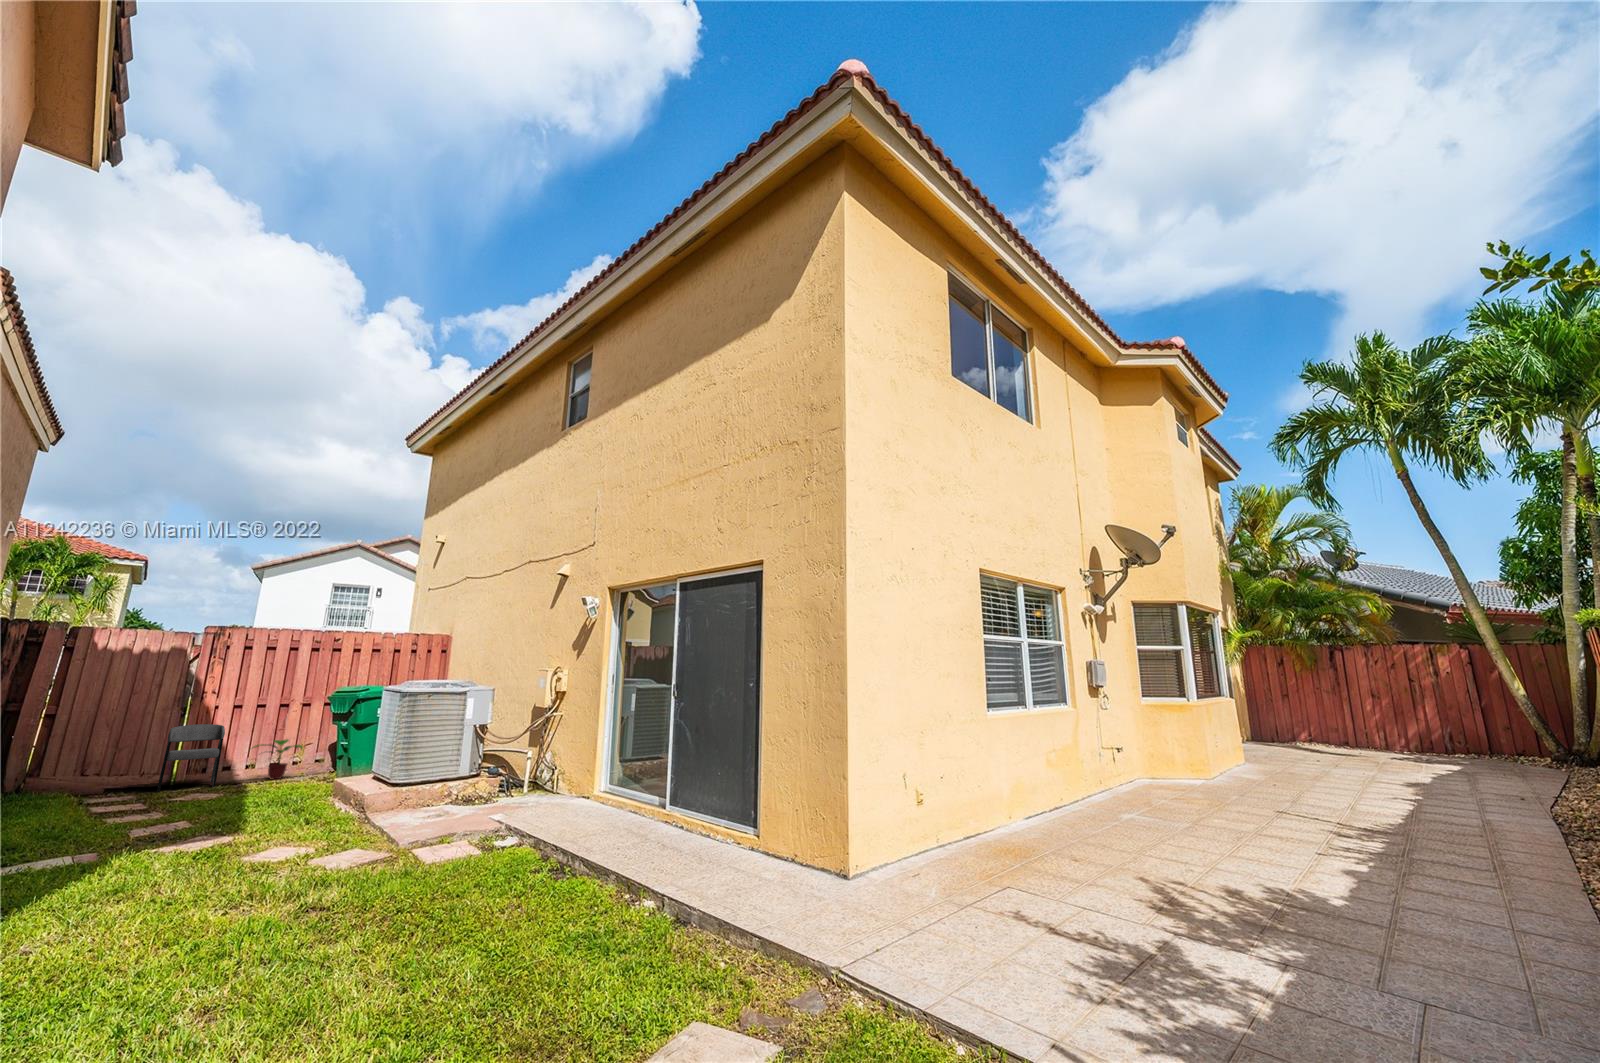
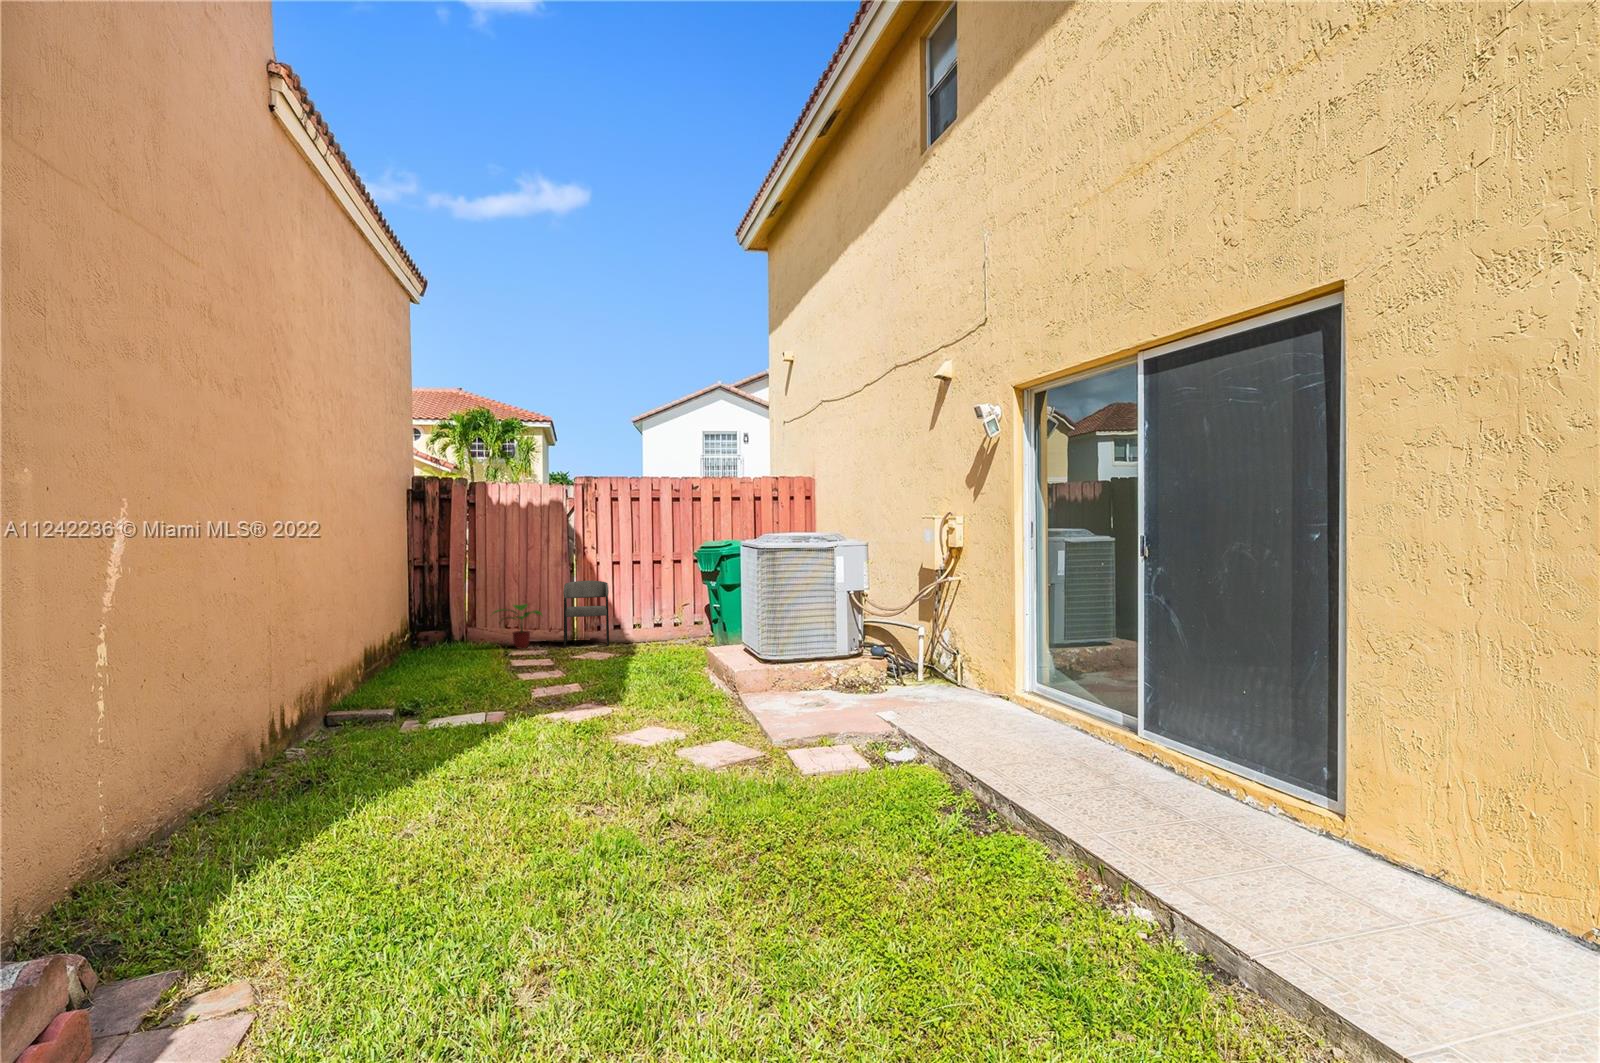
potted plant: present [253,739,303,779] -> present [493,604,542,648]

